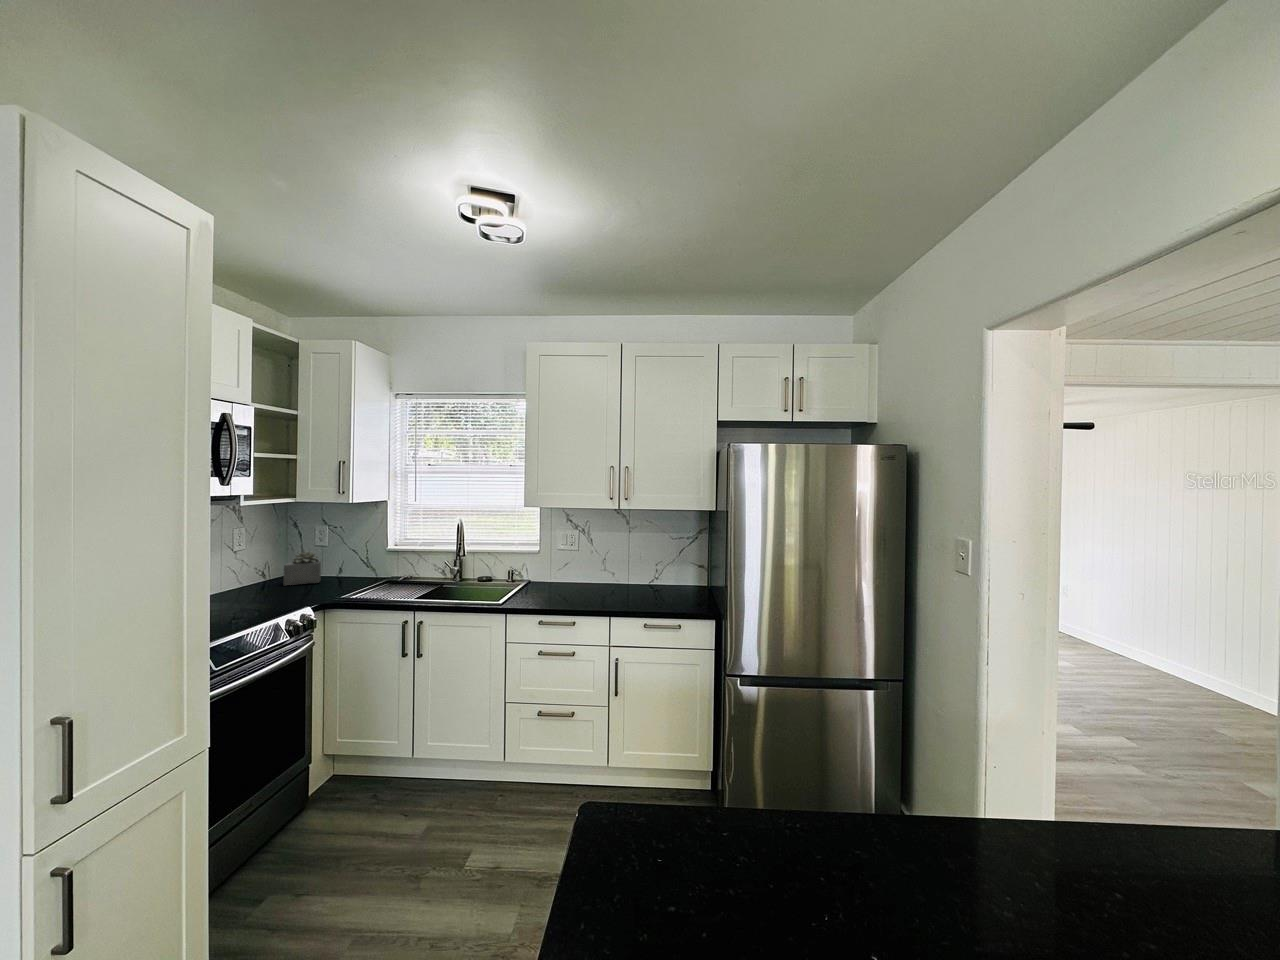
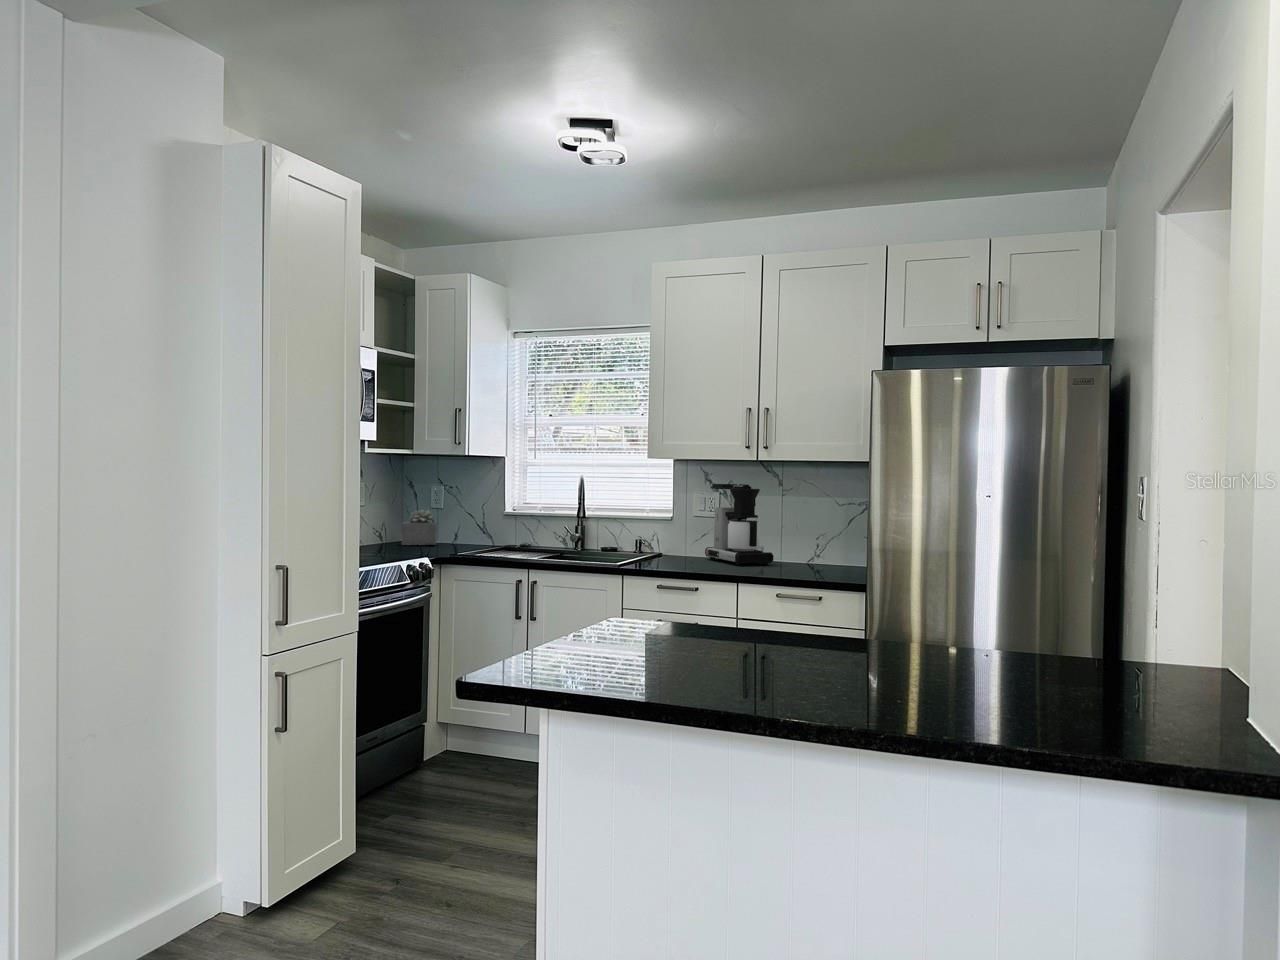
coffee maker: none [567,524,626,592] -> present [705,484,774,565]

